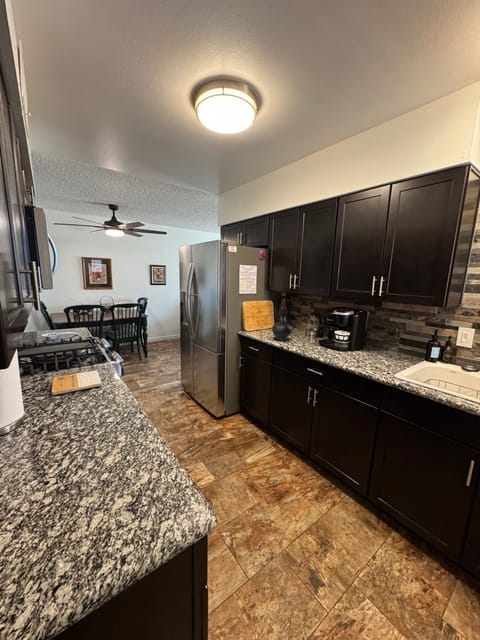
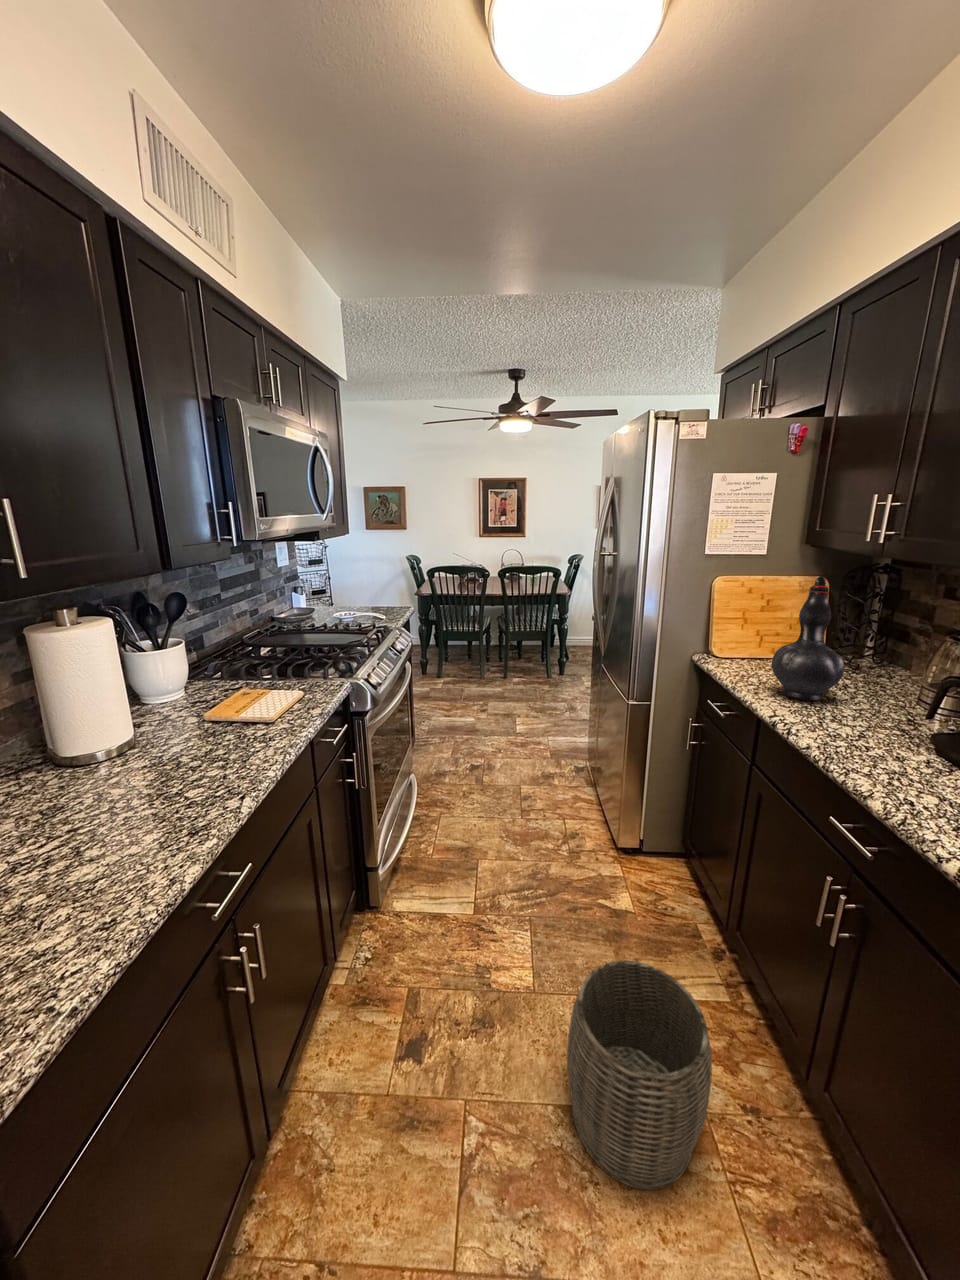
woven basket: none [247,441,297,517] -> present [567,960,712,1190]

